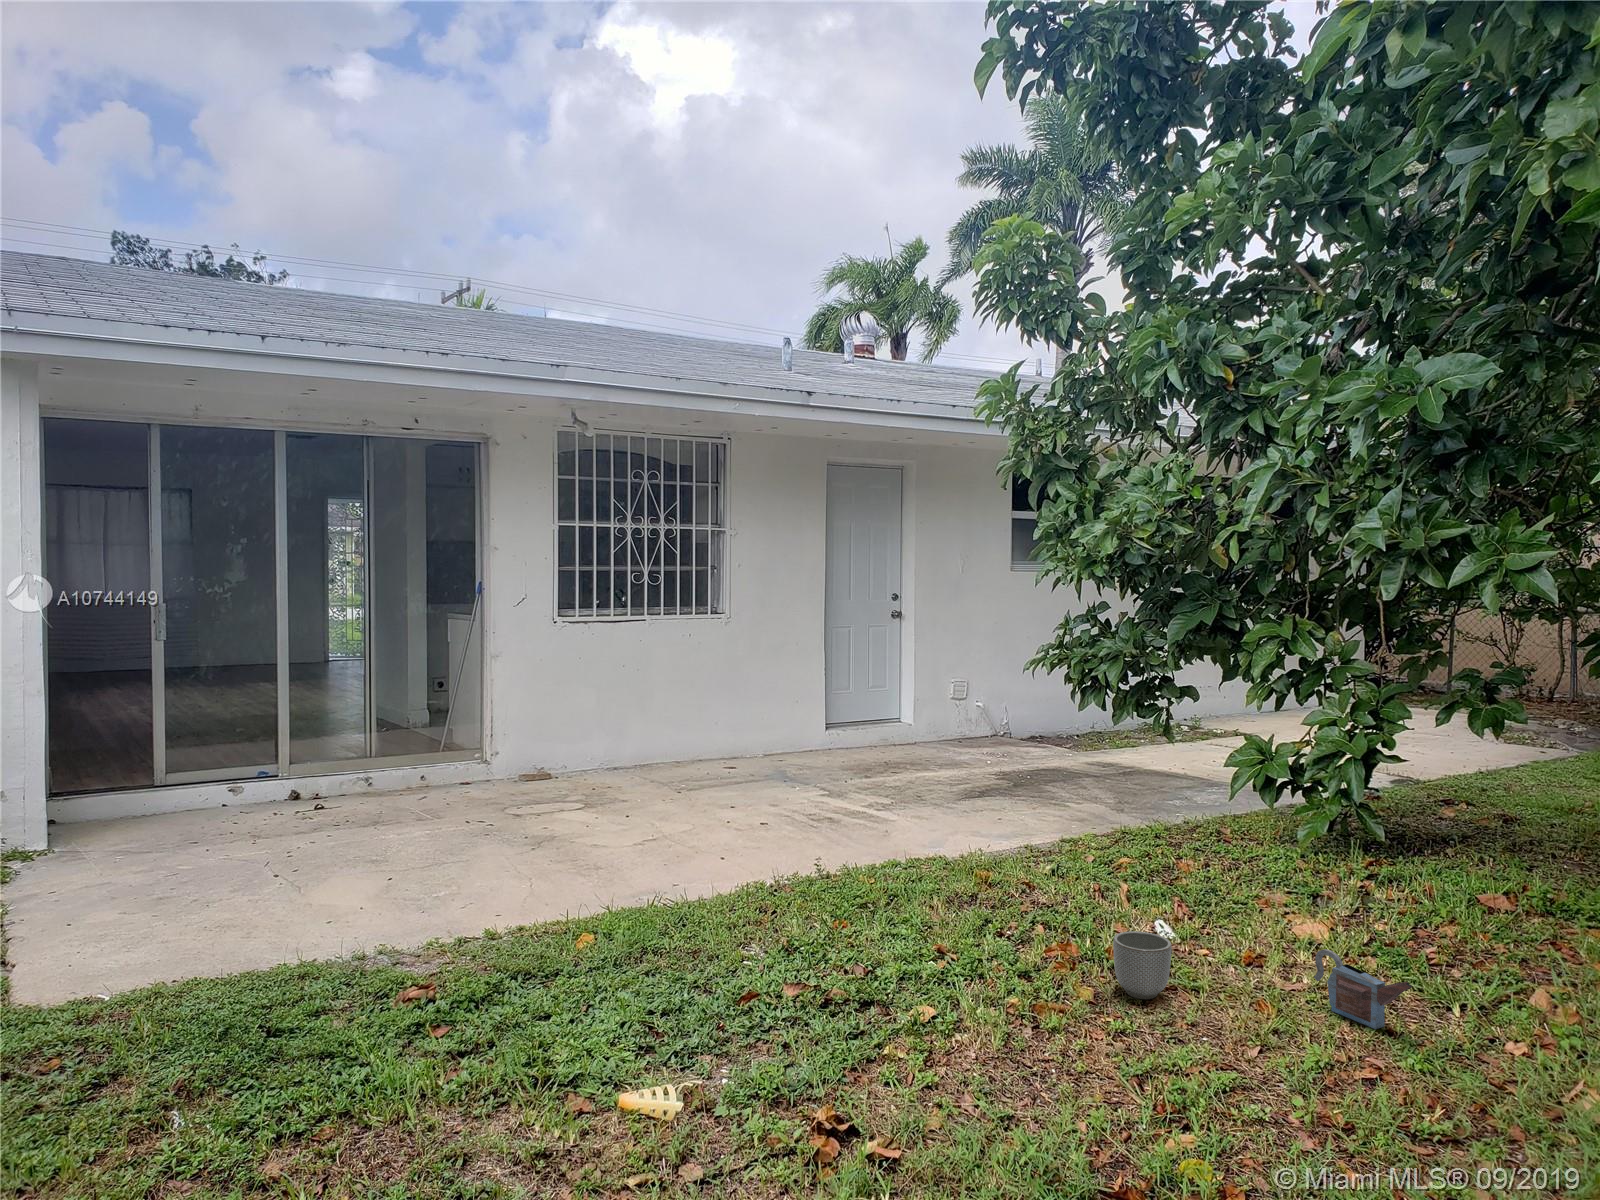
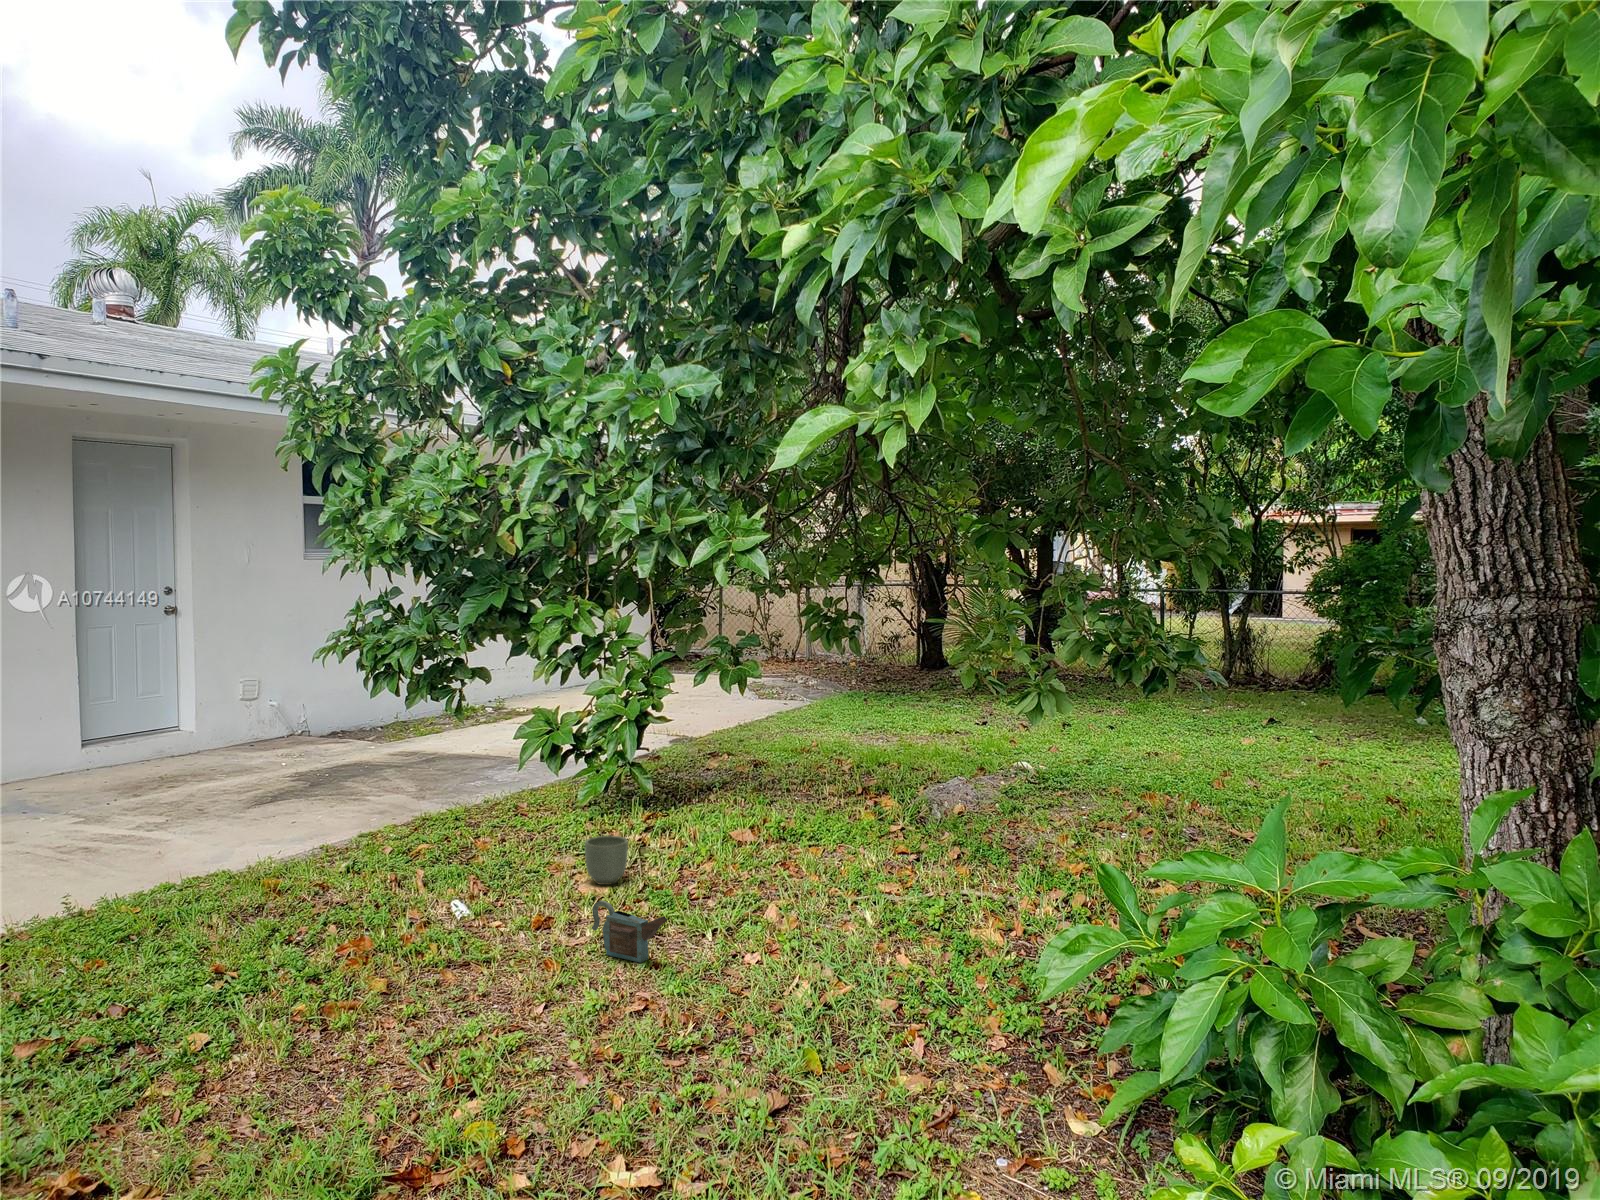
planter: present [1113,931,1172,999] -> present [585,836,628,885]

